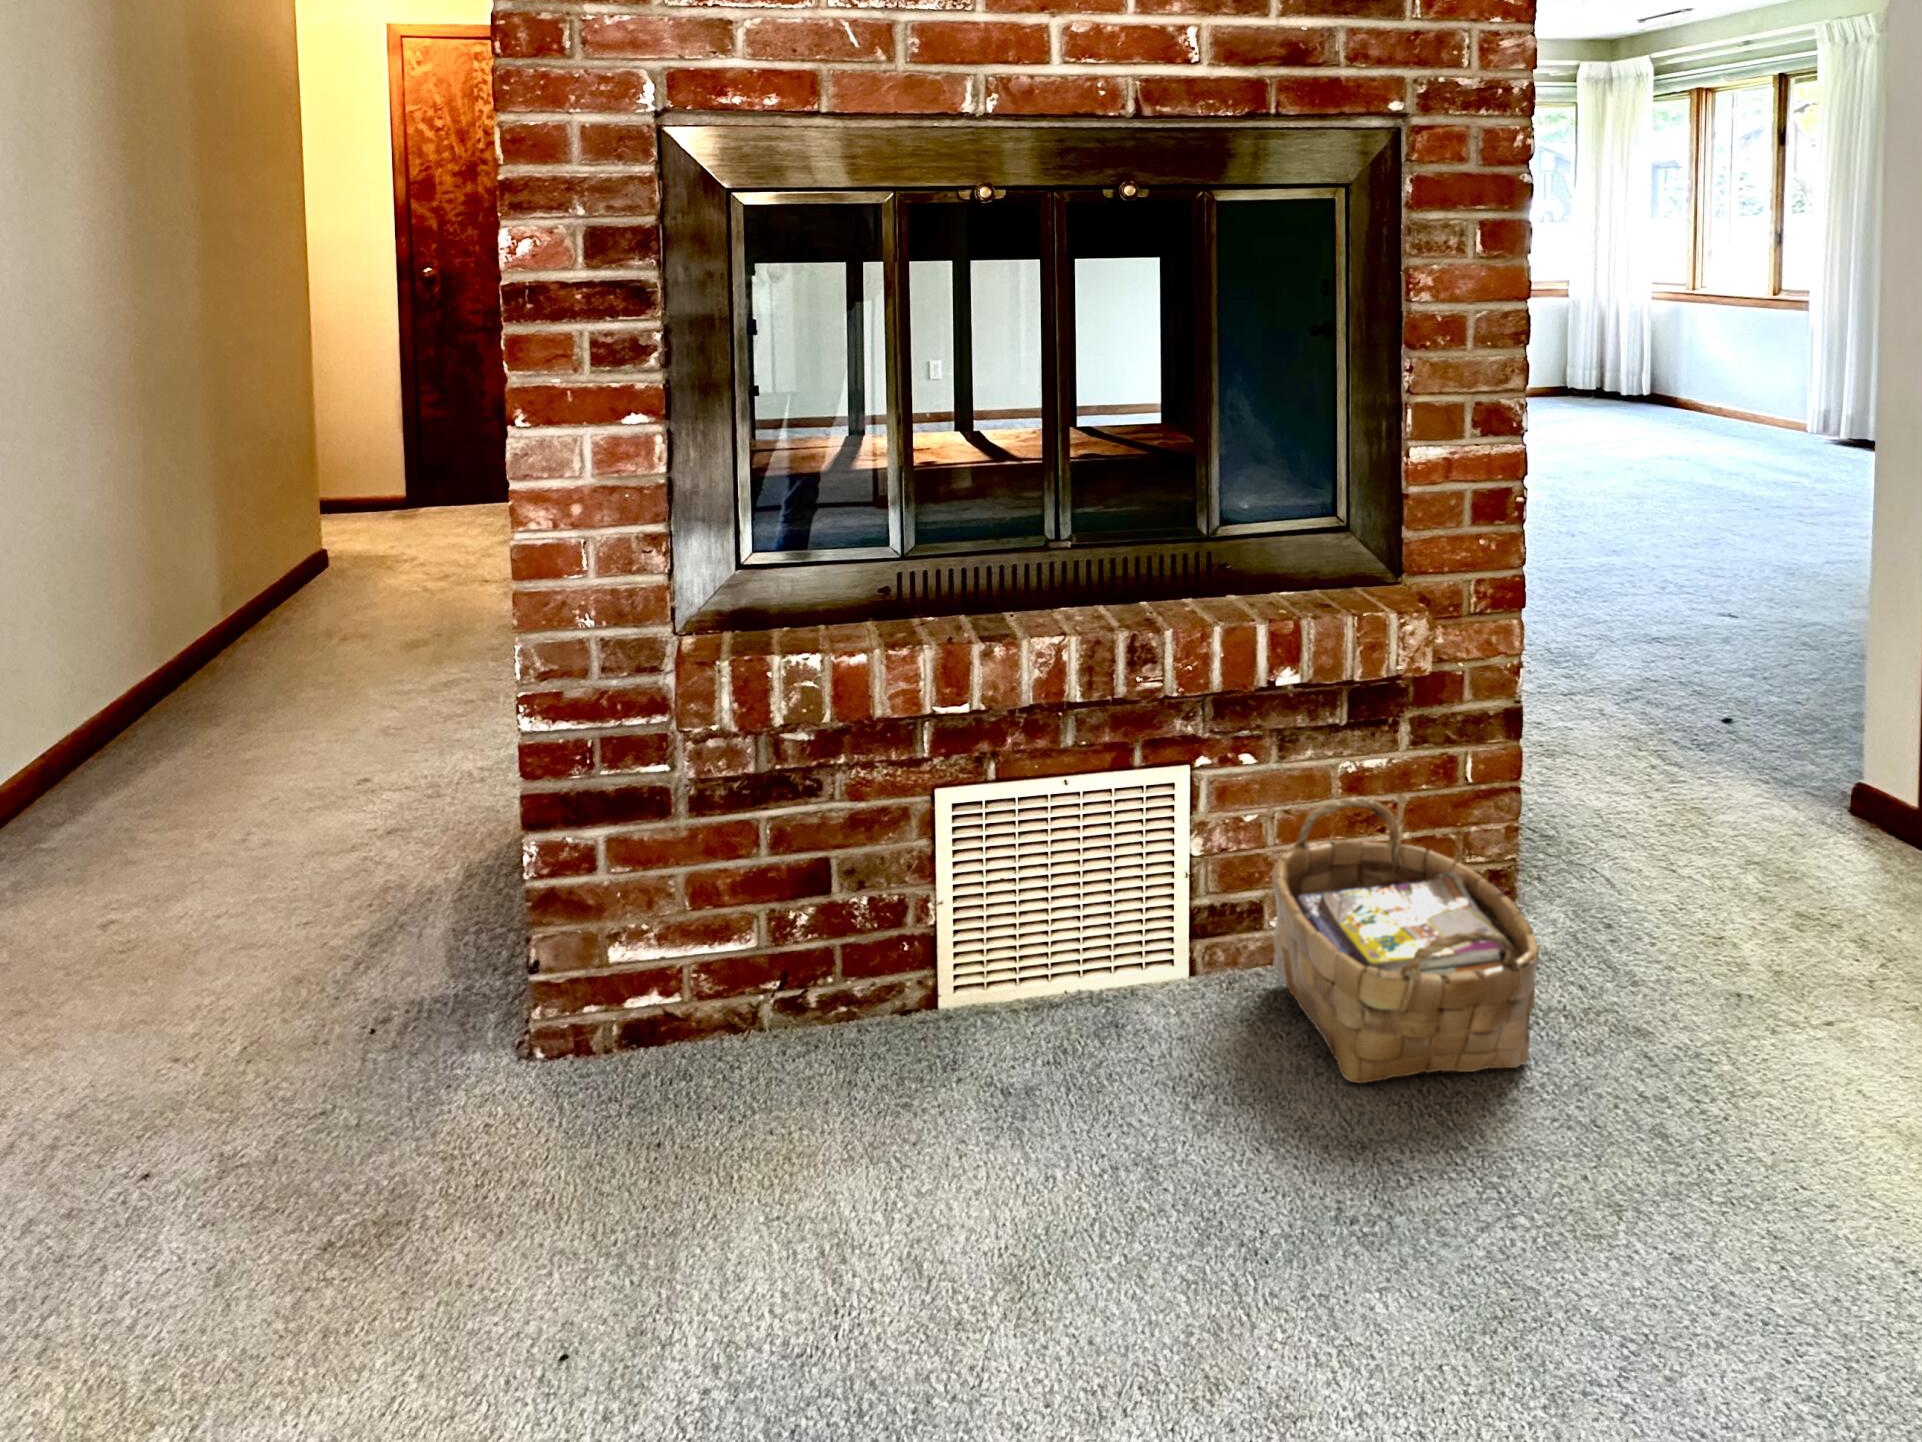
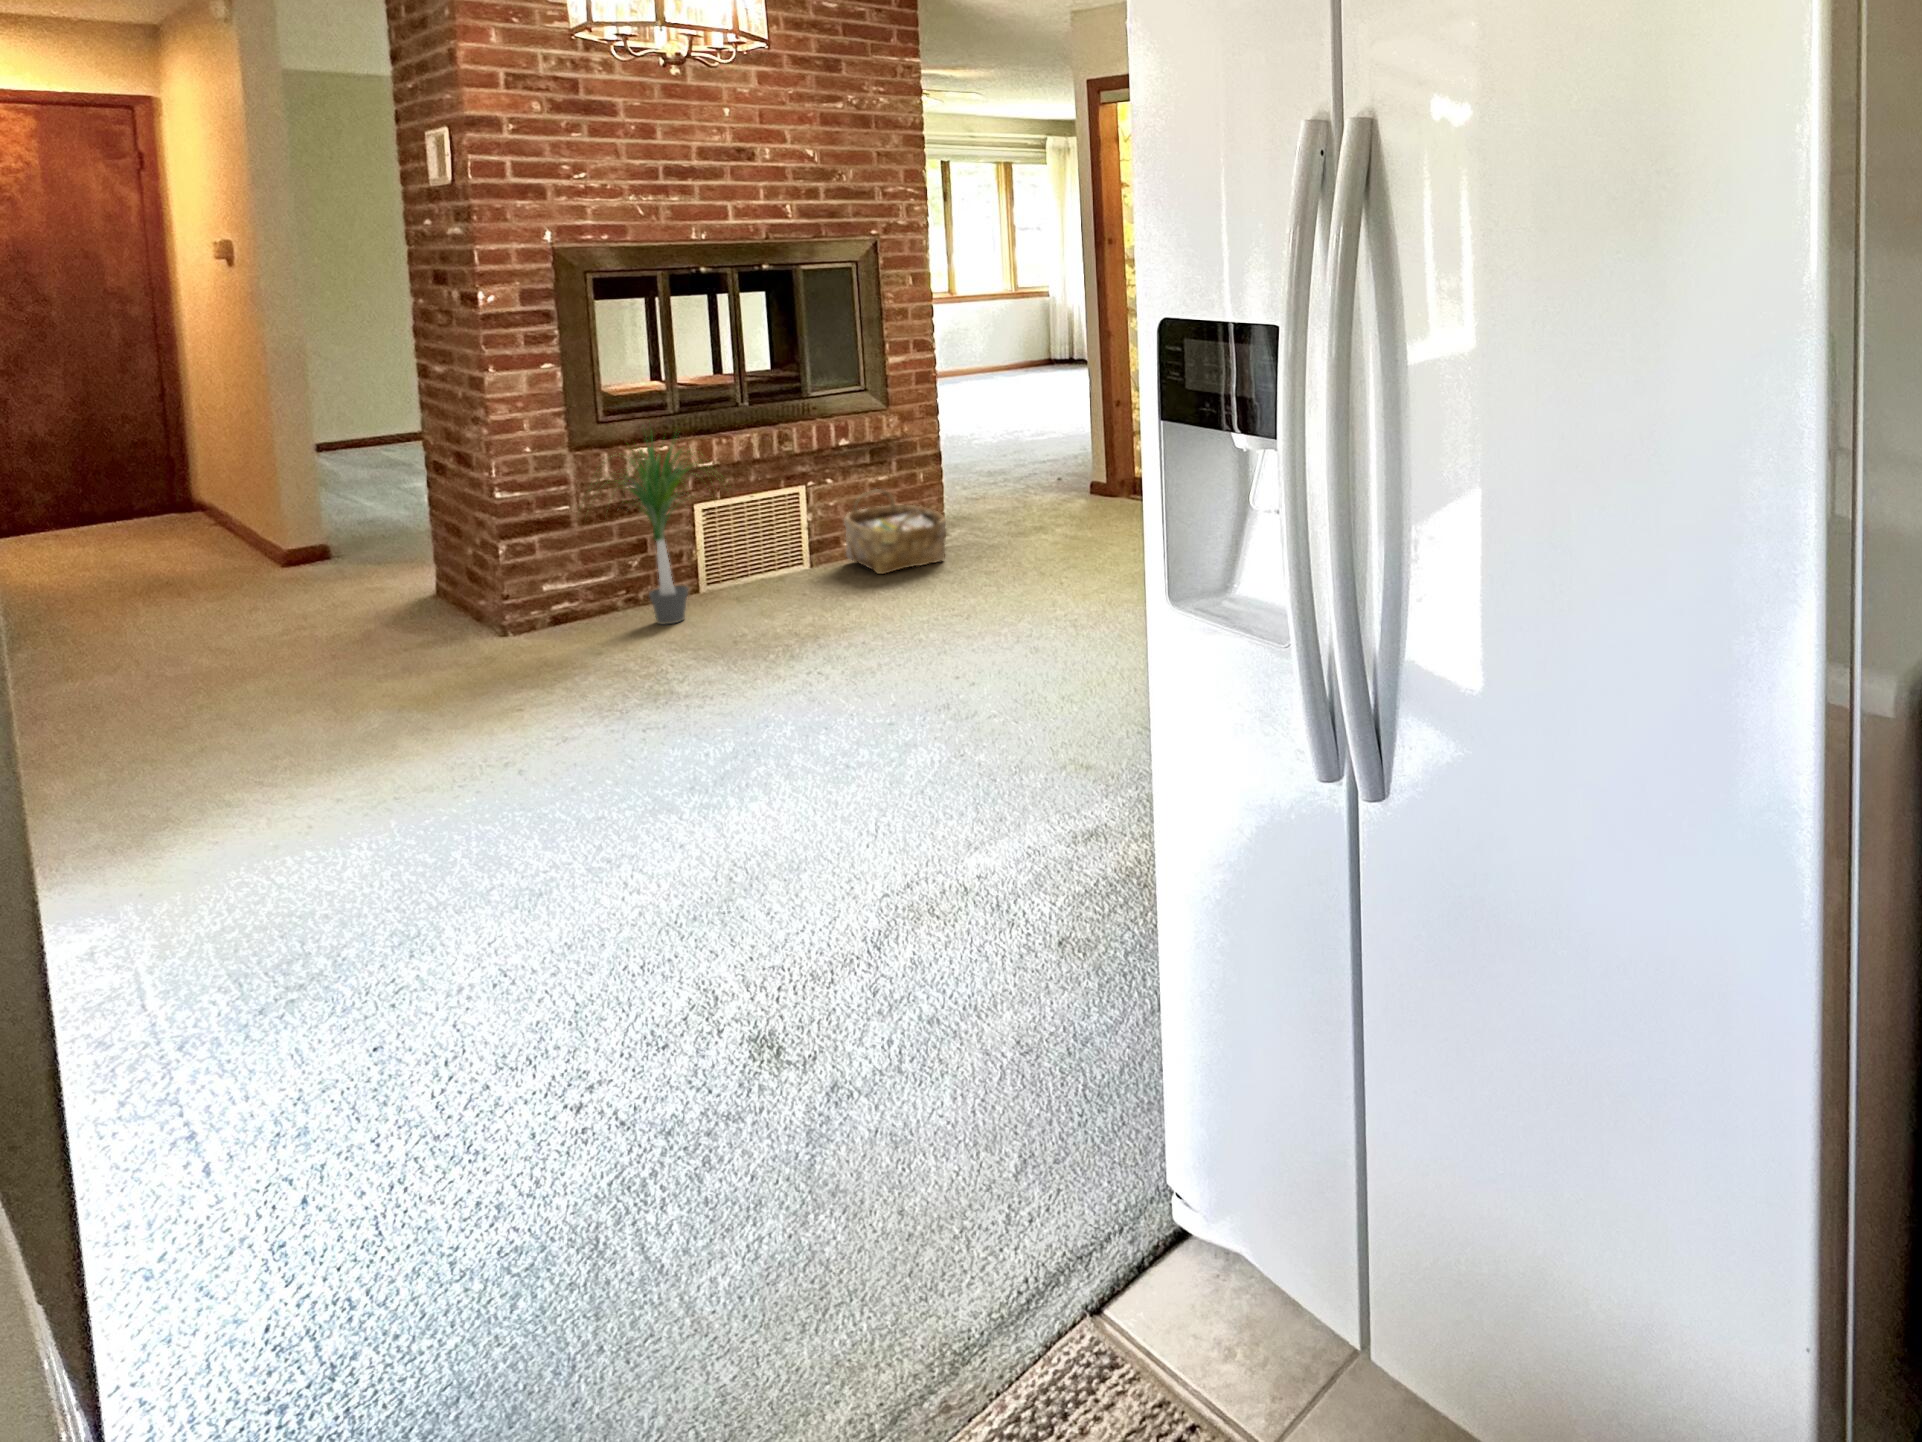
potted plant: none [631,585,998,1159] -> present [590,436,720,624]

